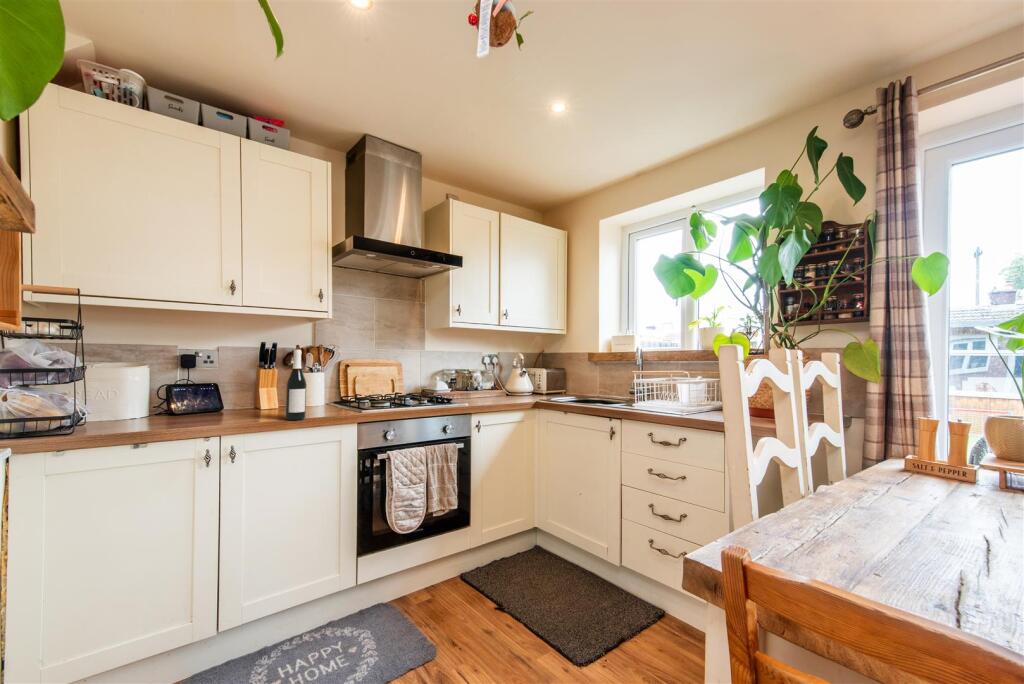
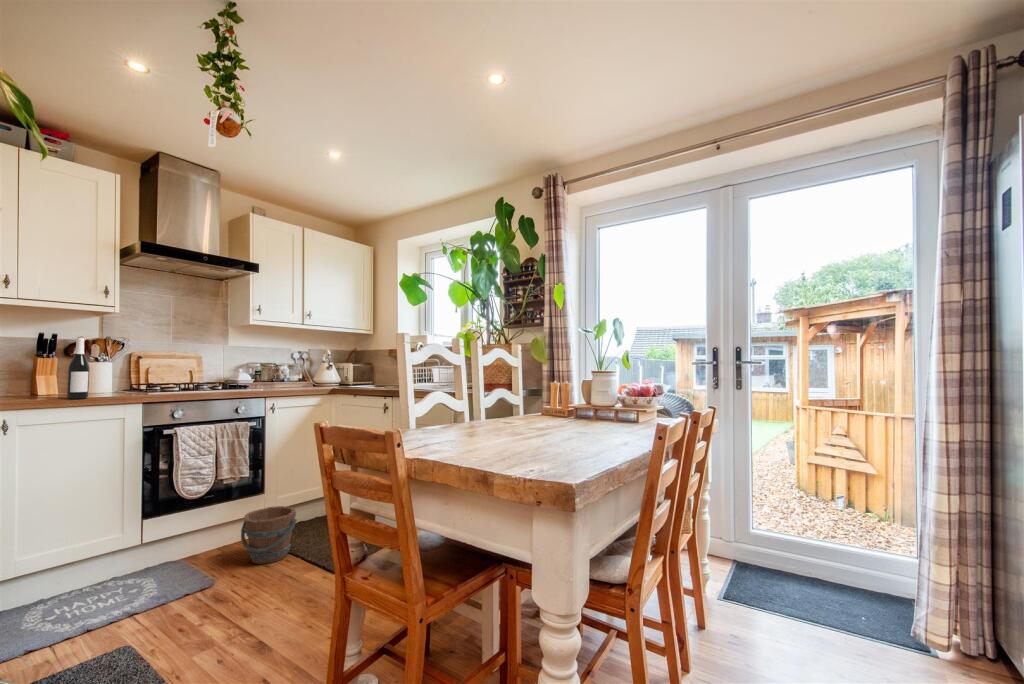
bucket: none [457,550,521,628] -> present [241,506,297,564]

